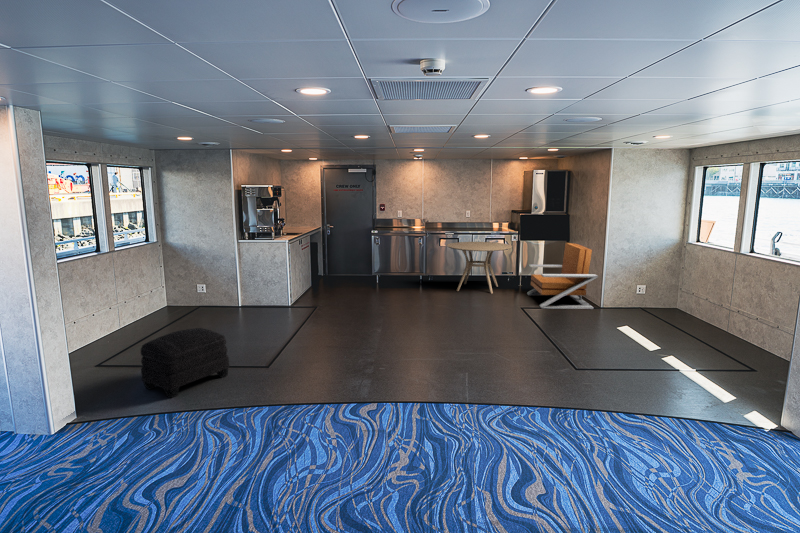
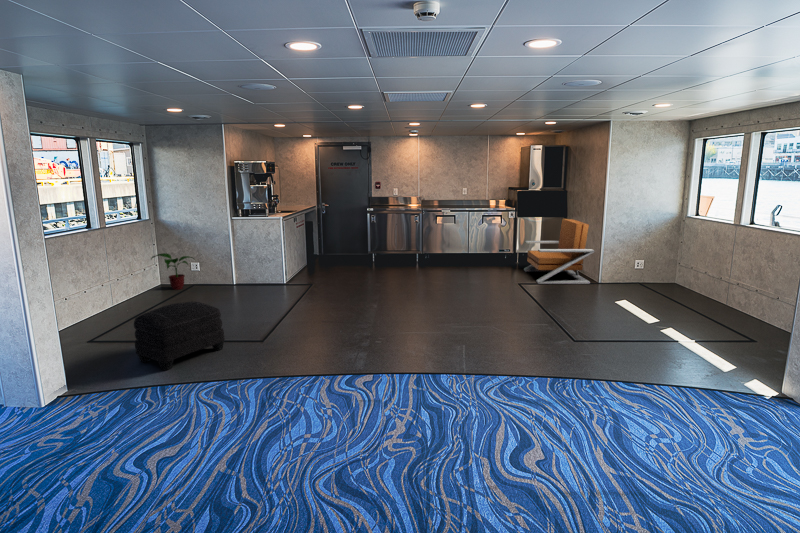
dining table: present [447,242,512,293] -> none [444,219,509,270]
potted plant: none [155,276,199,312] -> present [151,253,194,290]

